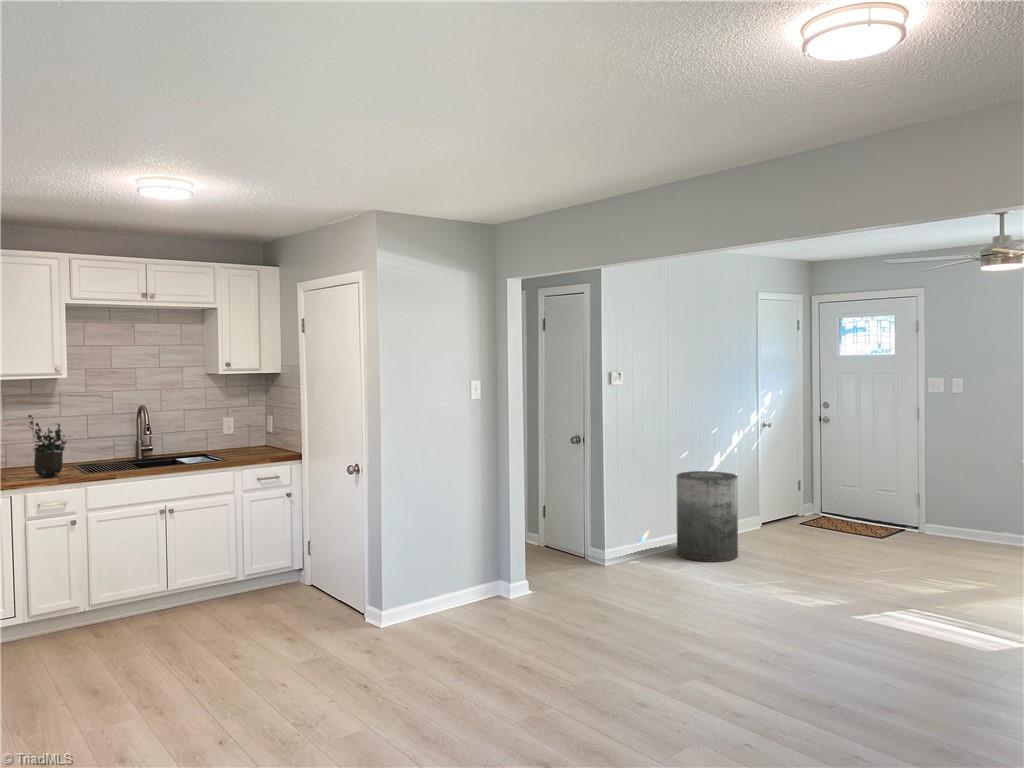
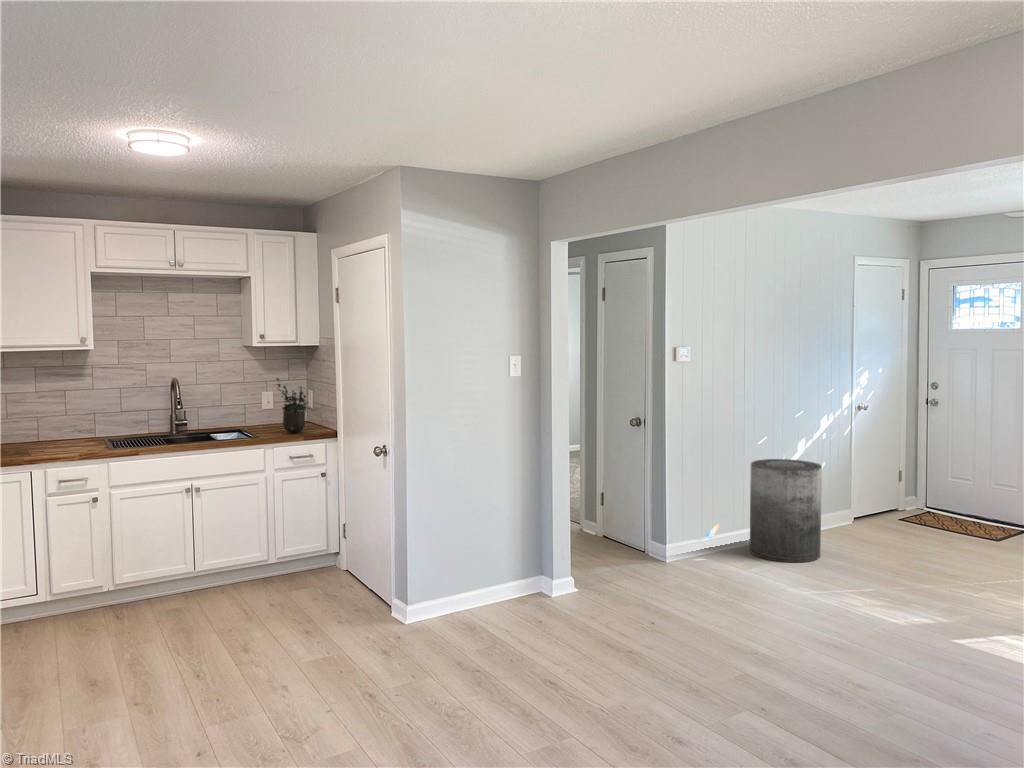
potted plant: present [28,415,67,476] -> present [276,378,308,432]

